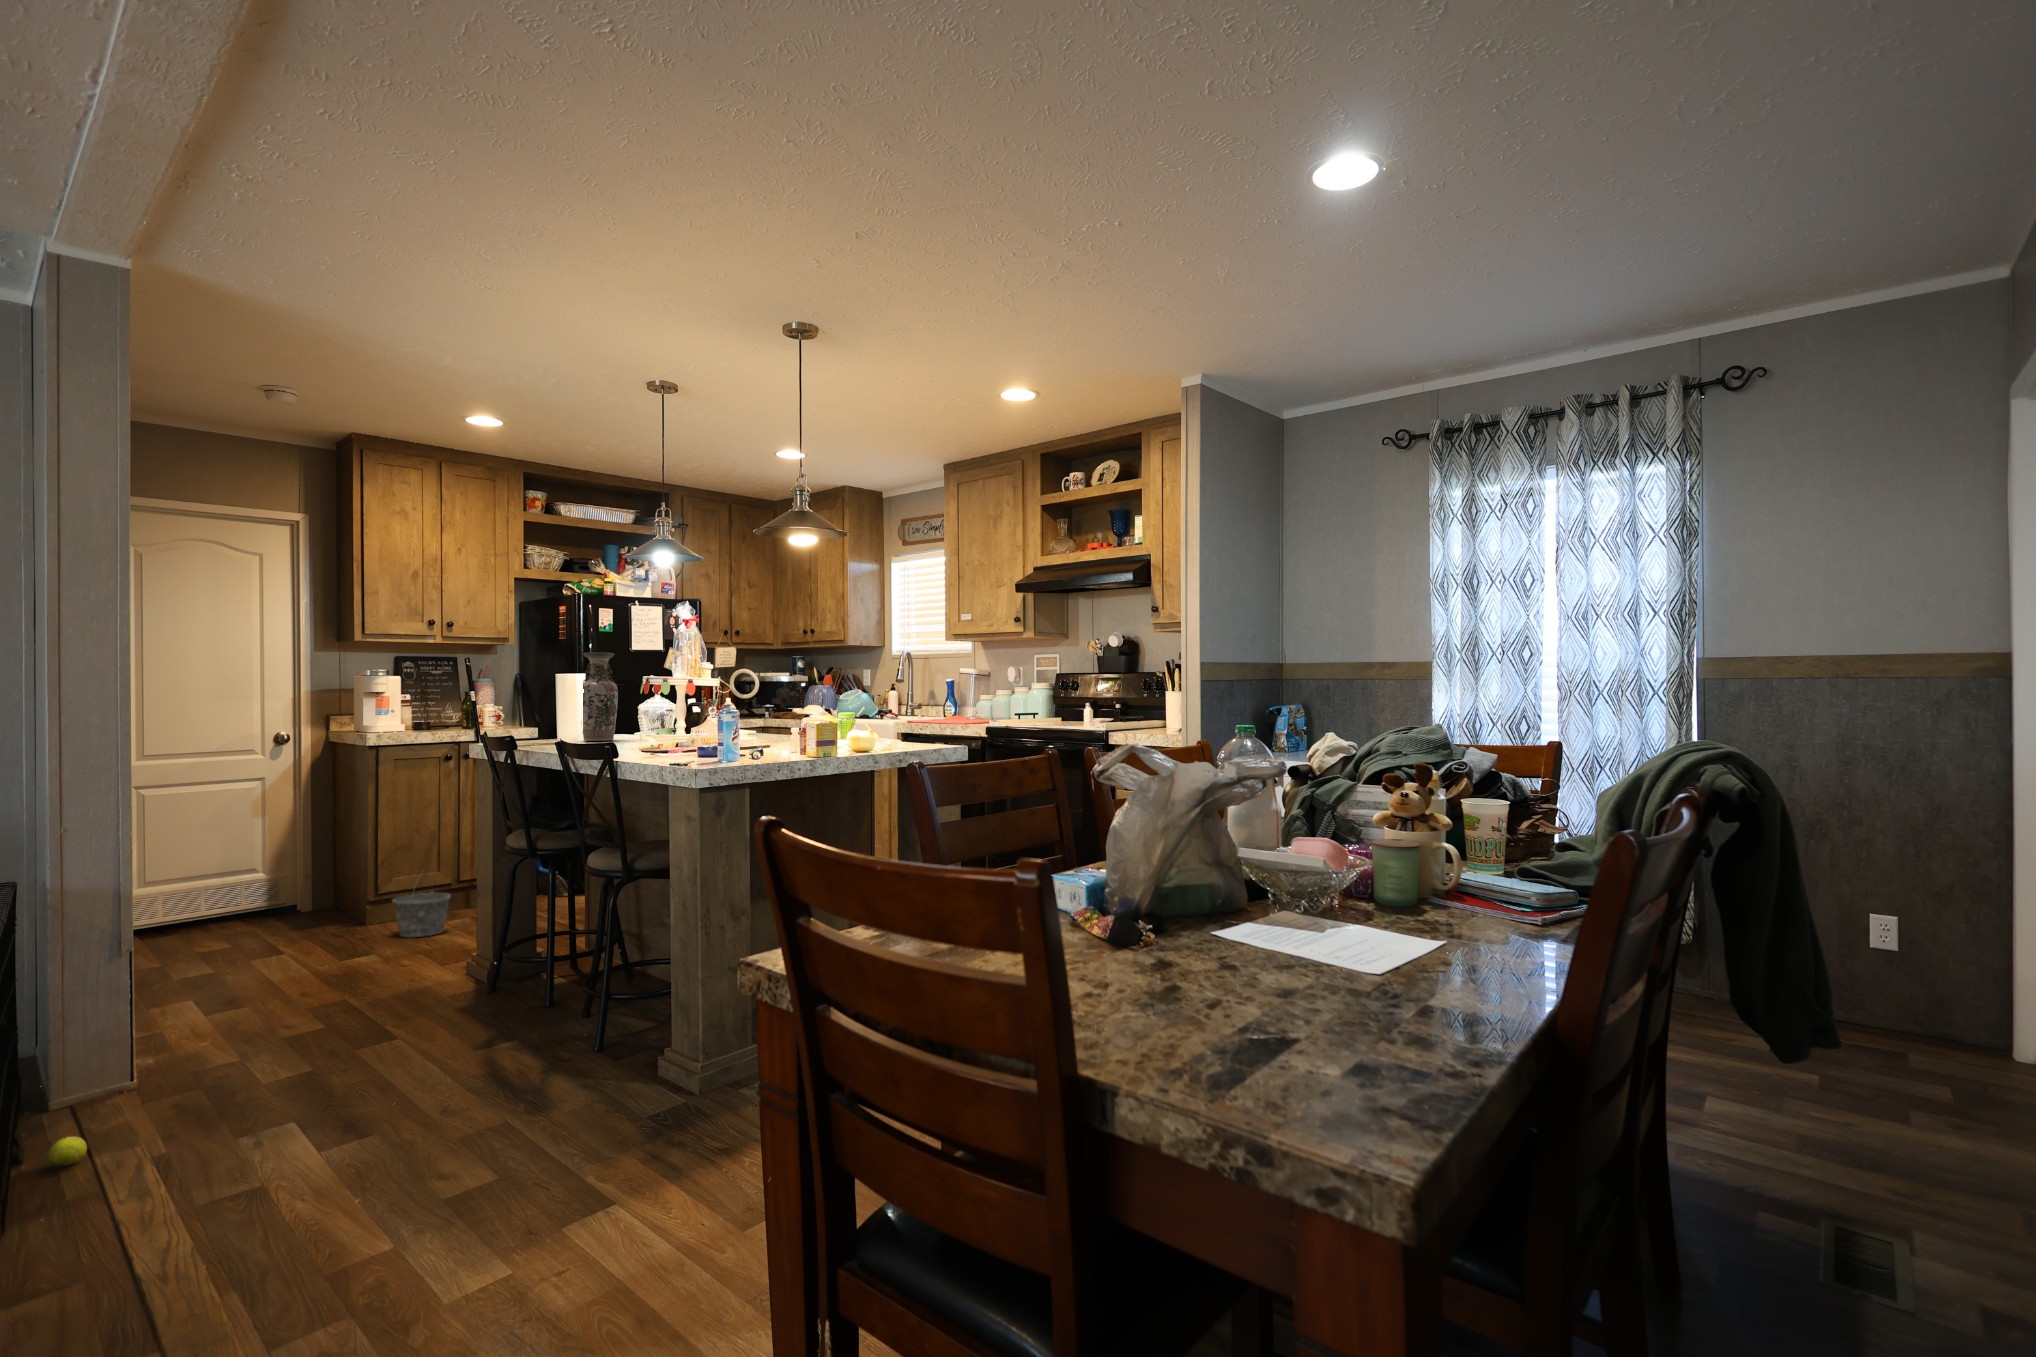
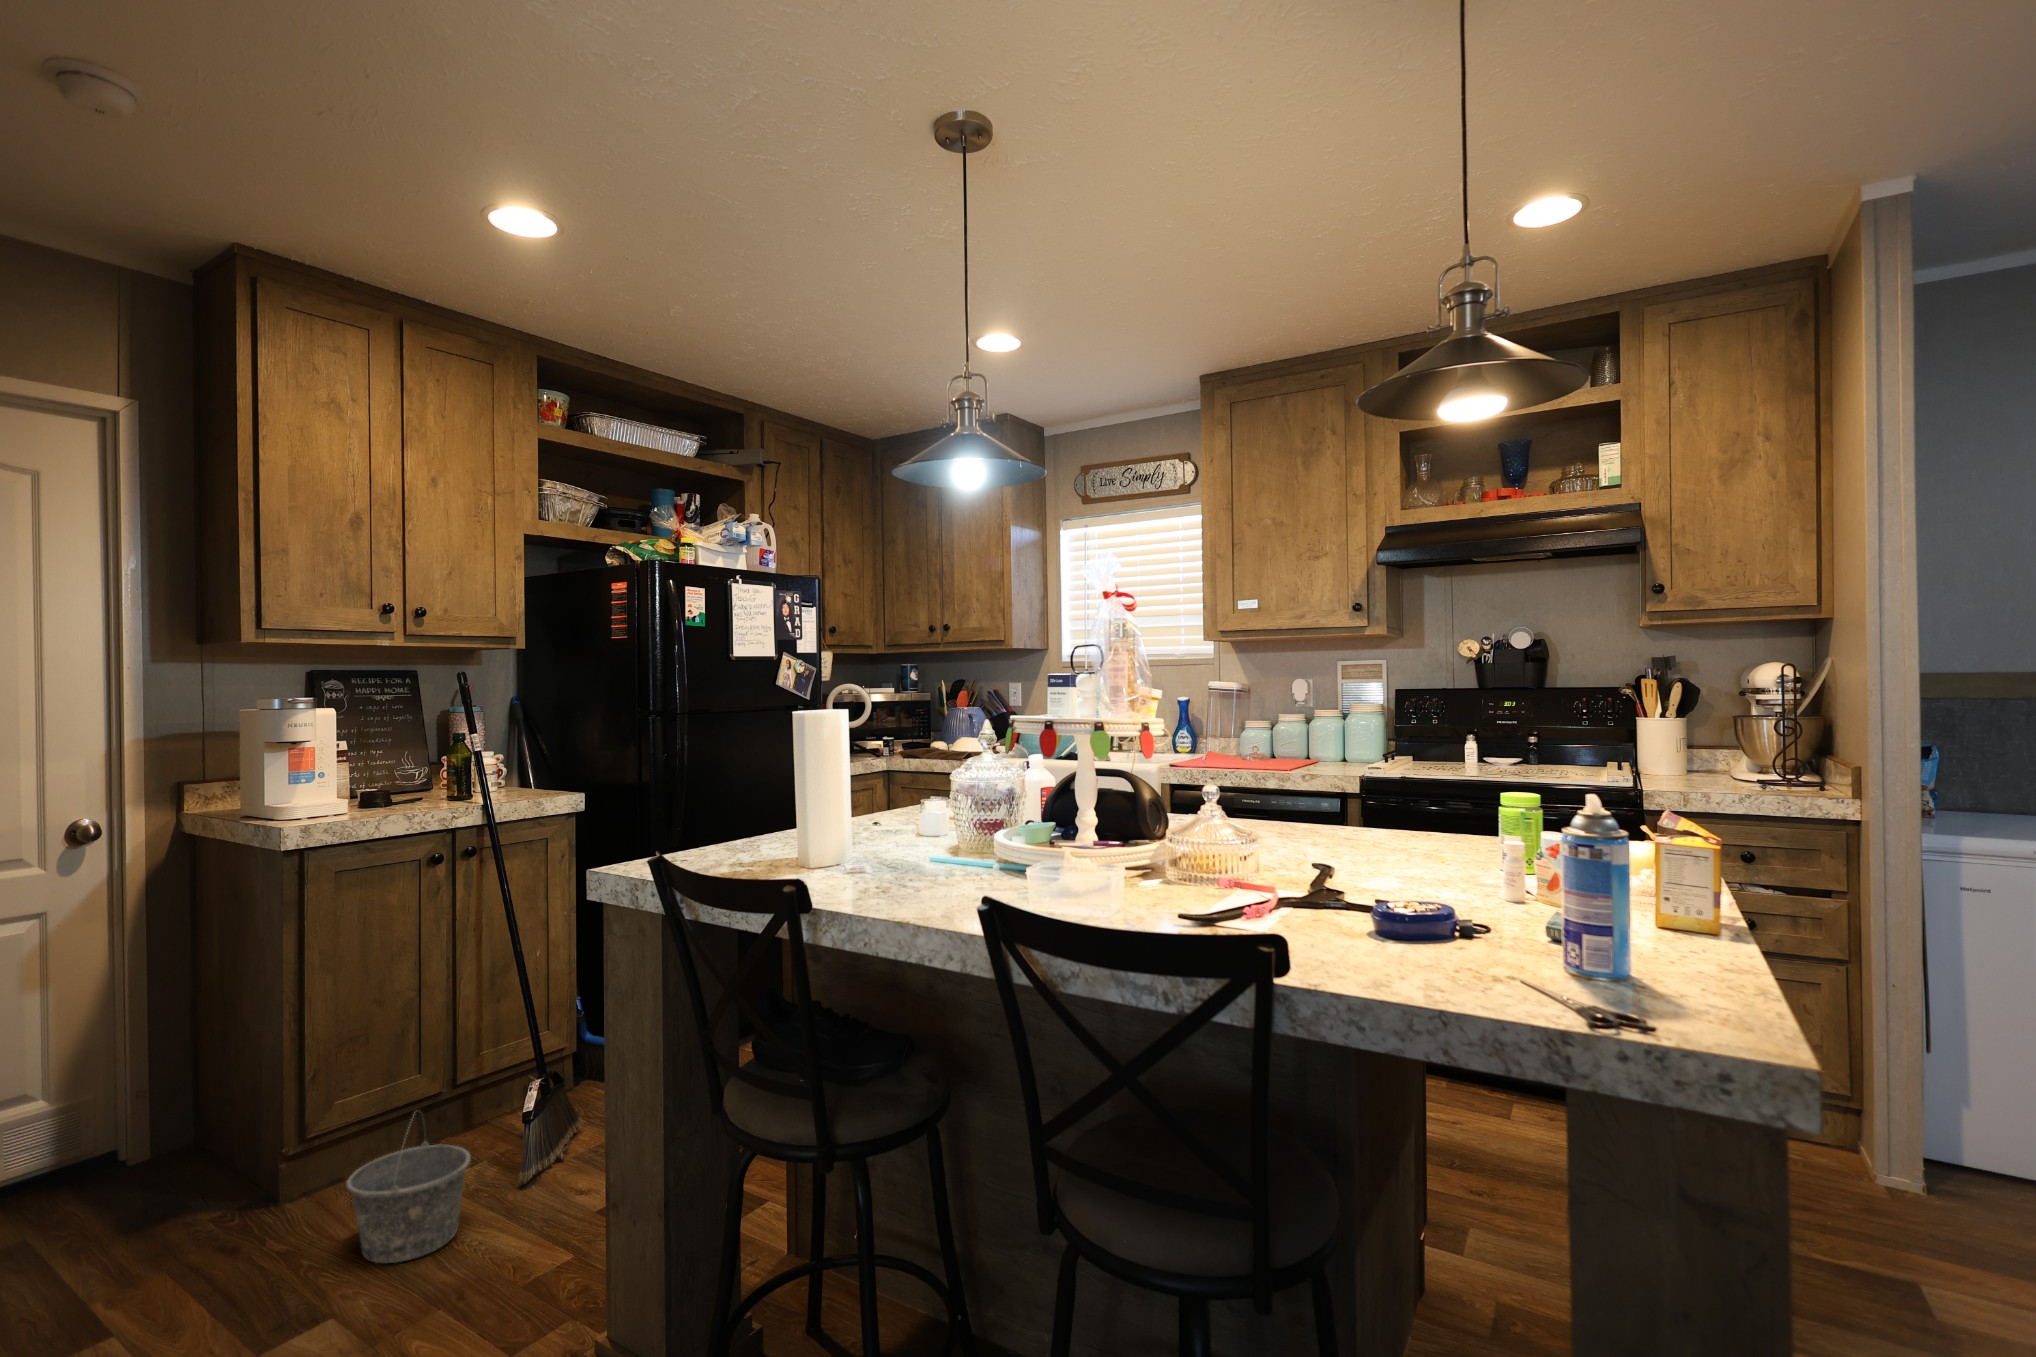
vase: present [583,653,618,741] -> none [885,674,969,887]

